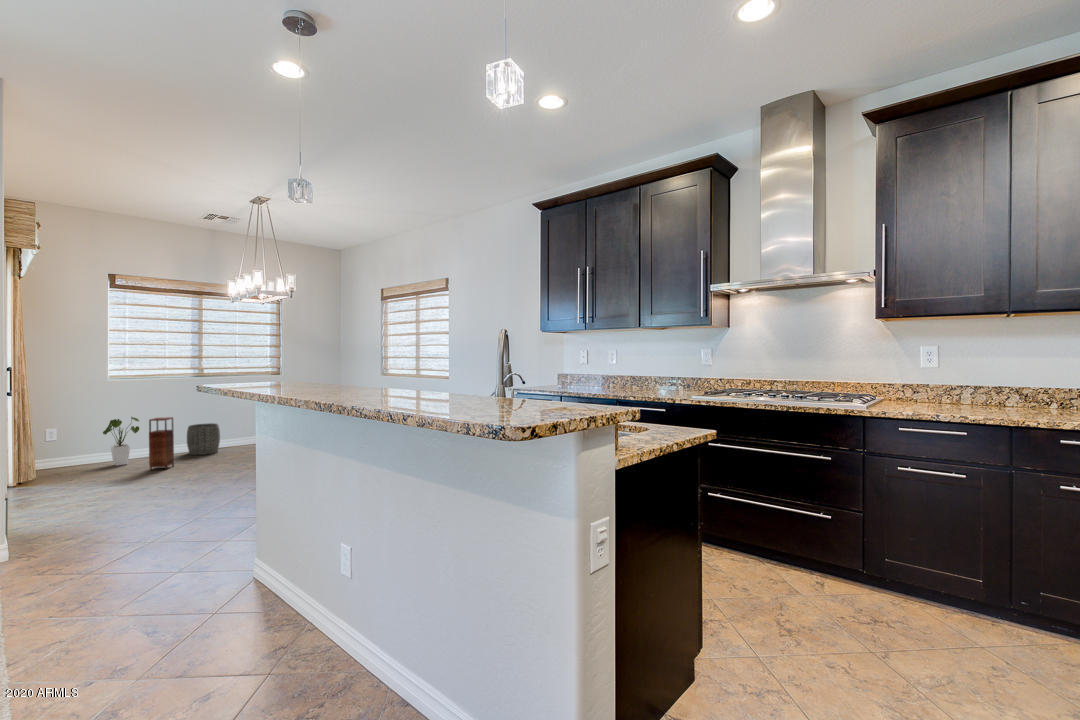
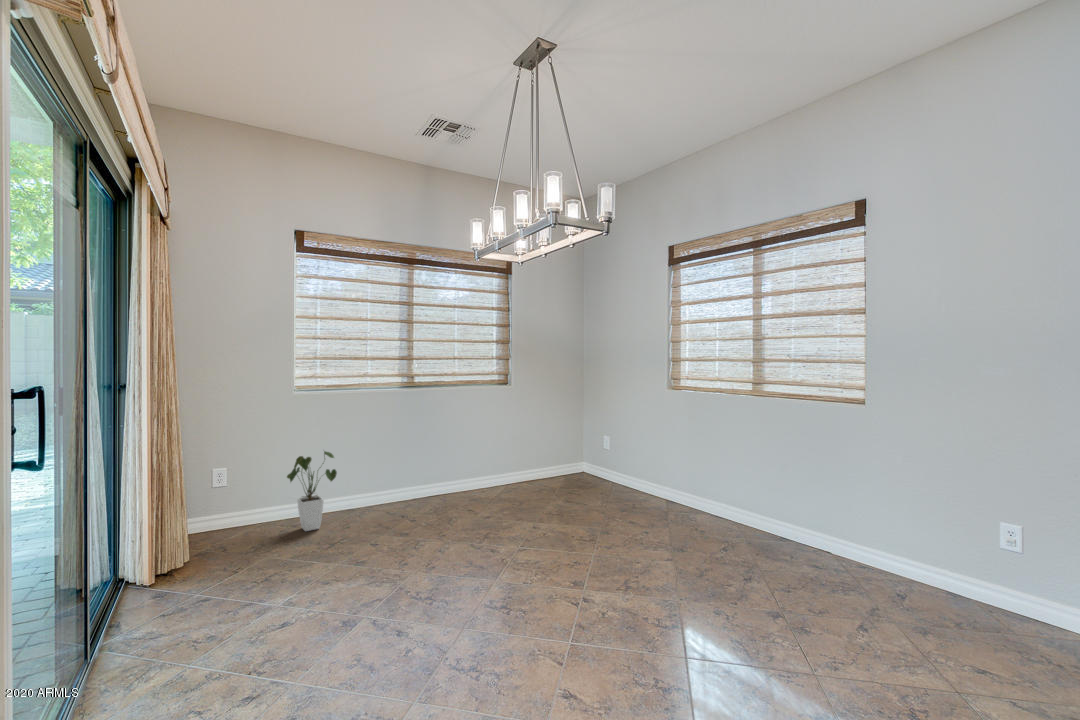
storage cabinet: present [149,417,174,470] -> none [354,459,388,550]
woven basket: present [187,423,220,455] -> none [396,460,440,512]

